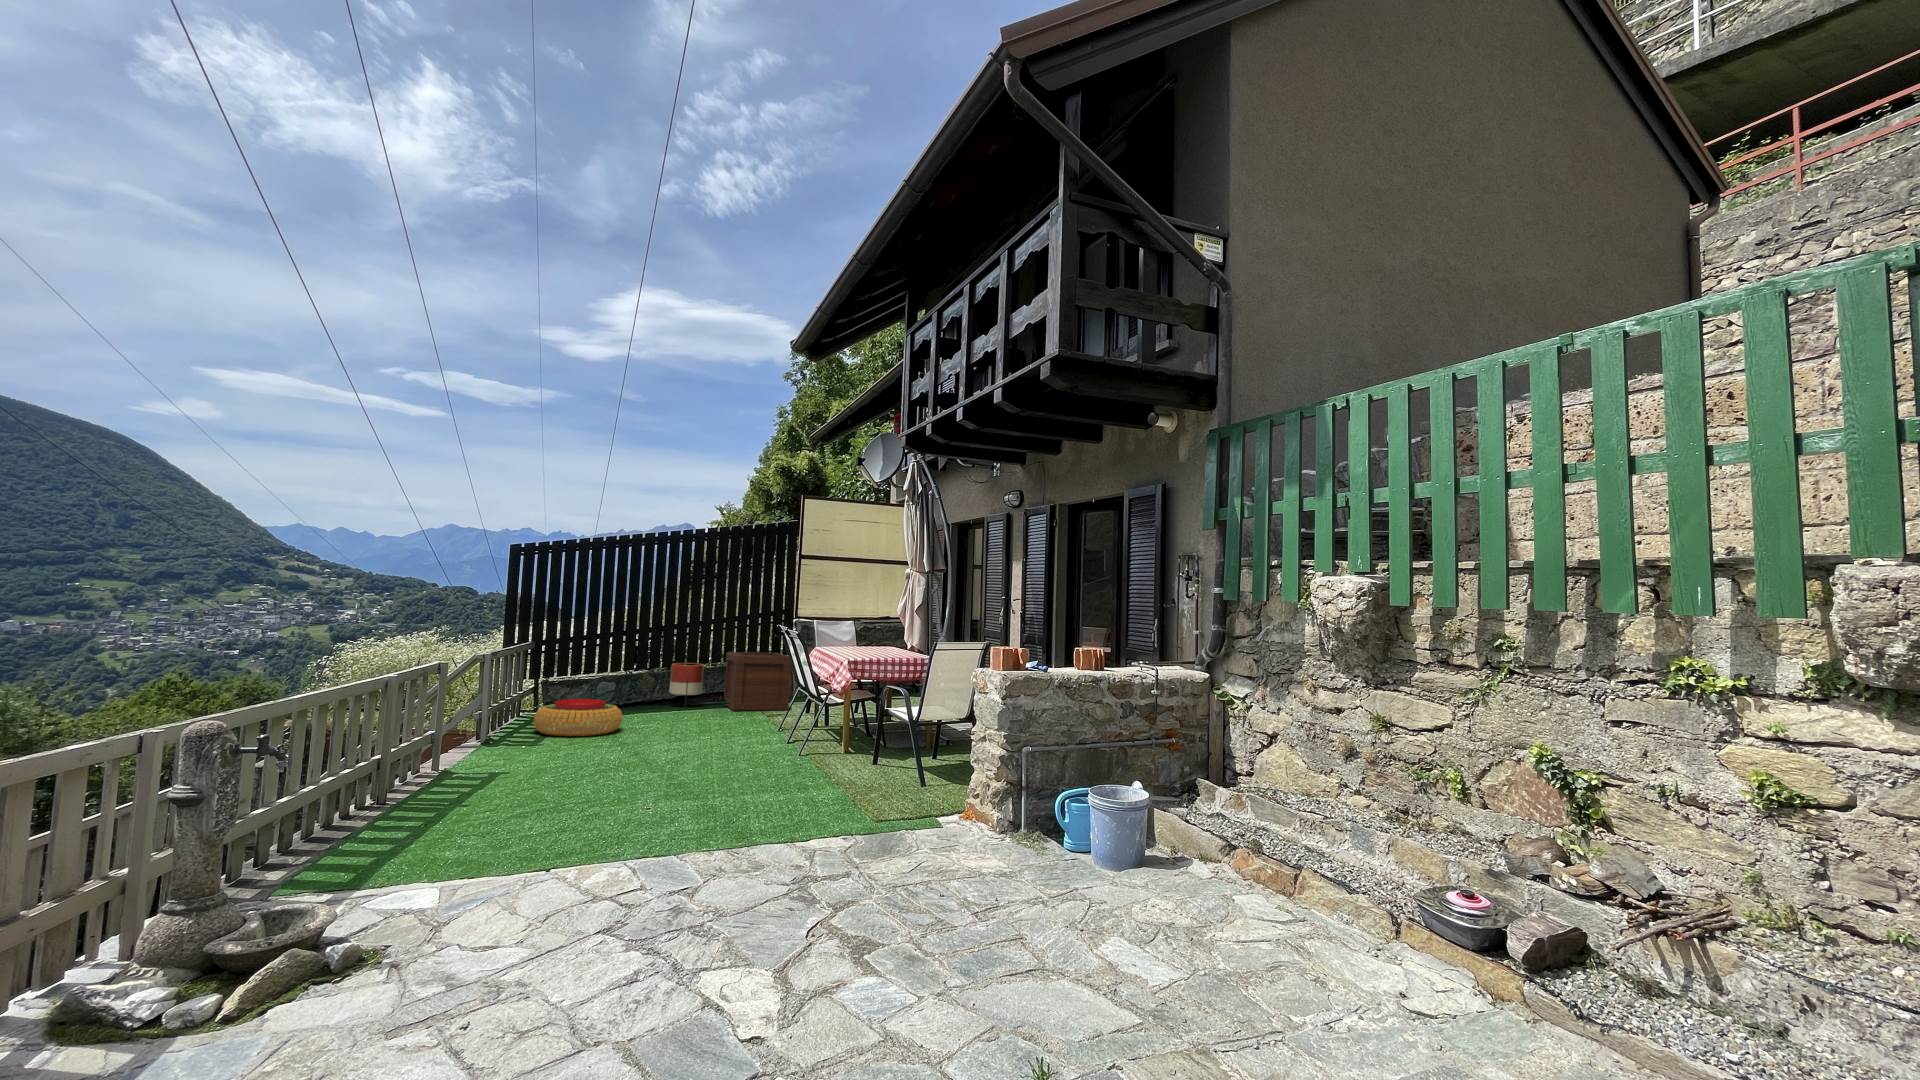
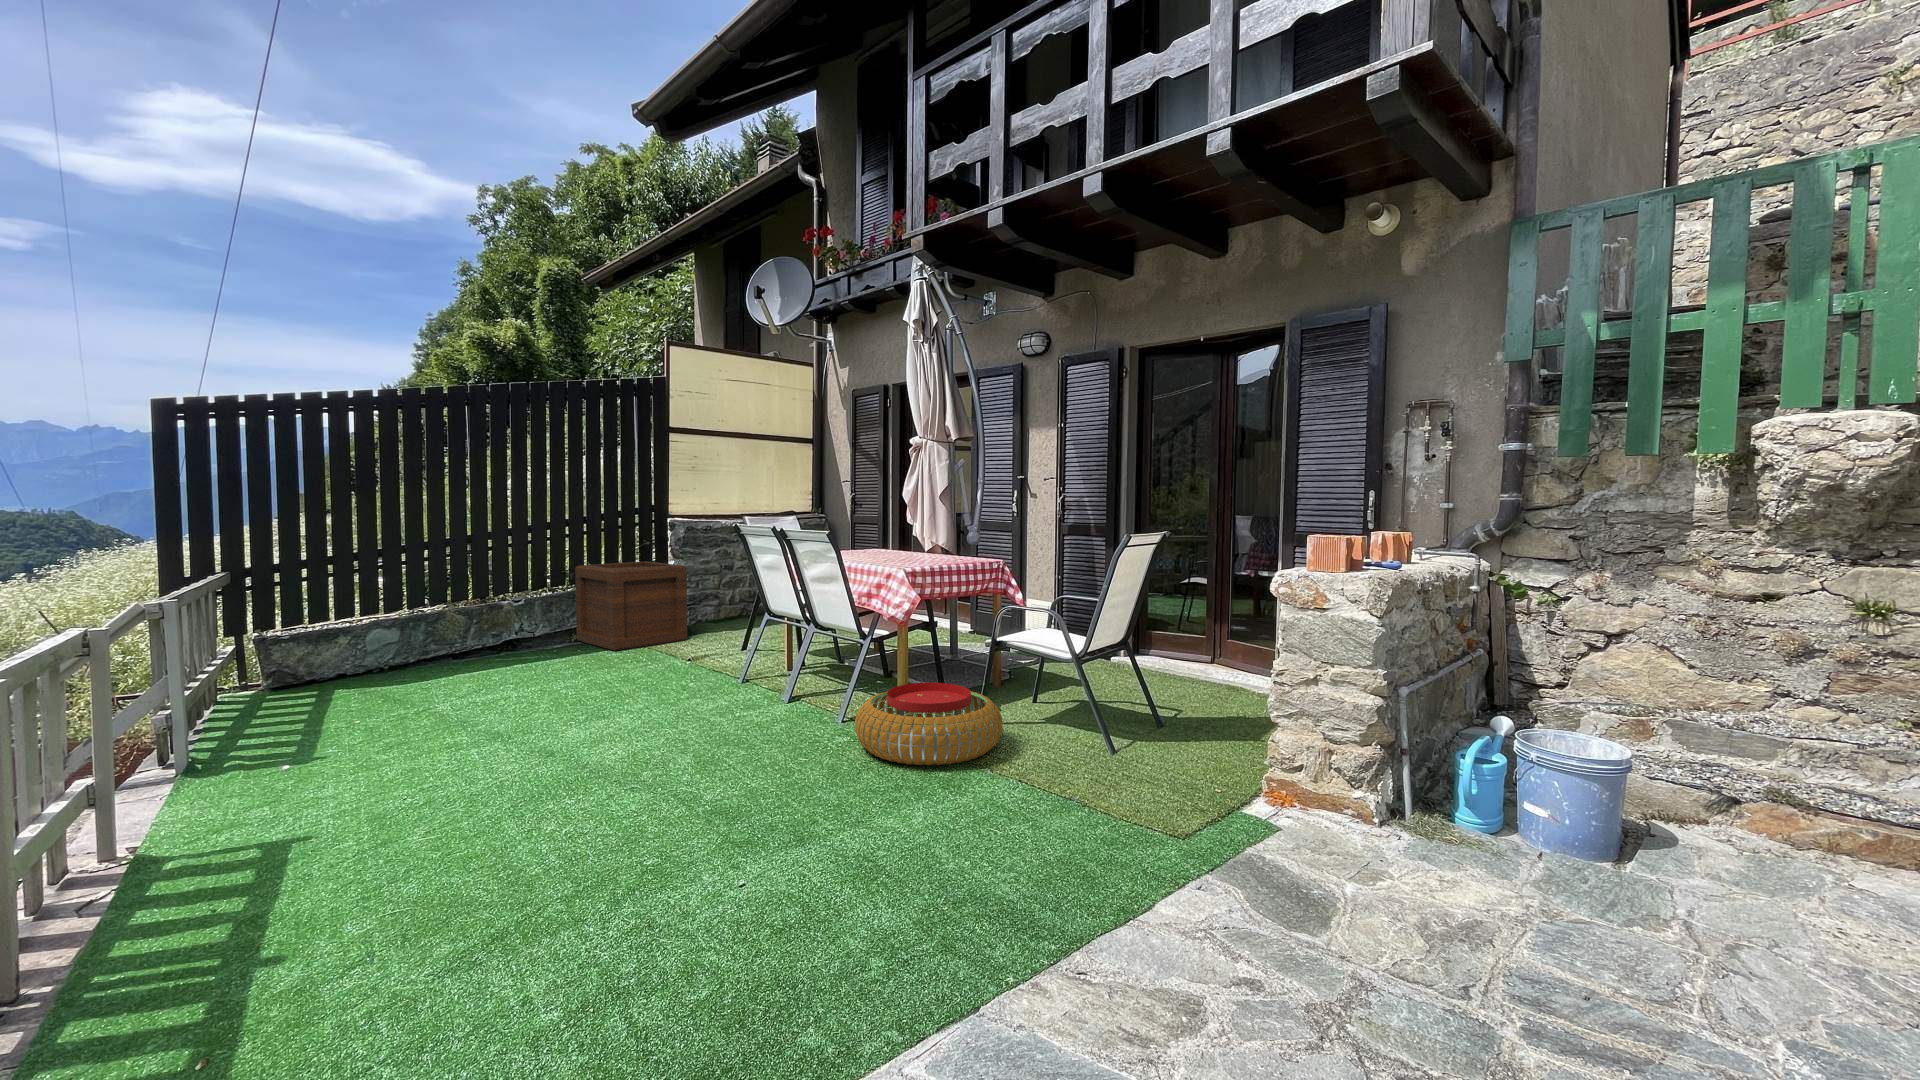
planter: present [669,663,704,708] -> none [496,586,550,656]
pouf: present [534,699,623,736] -> present [855,683,1003,765]

